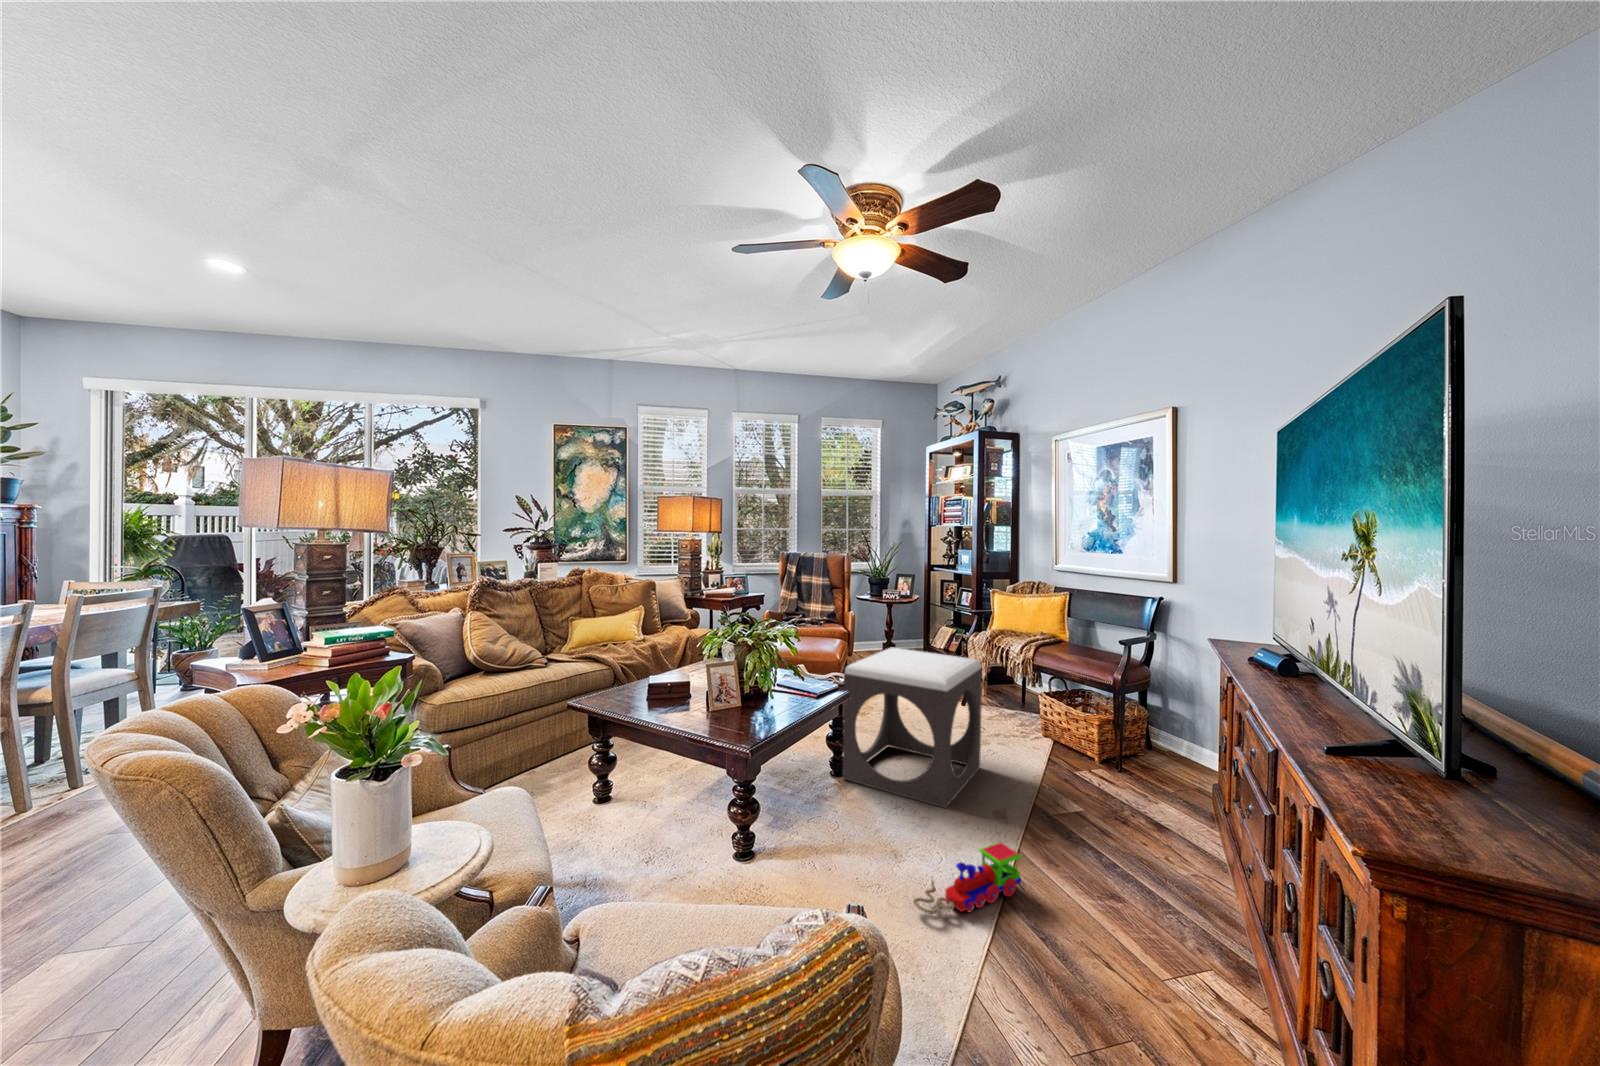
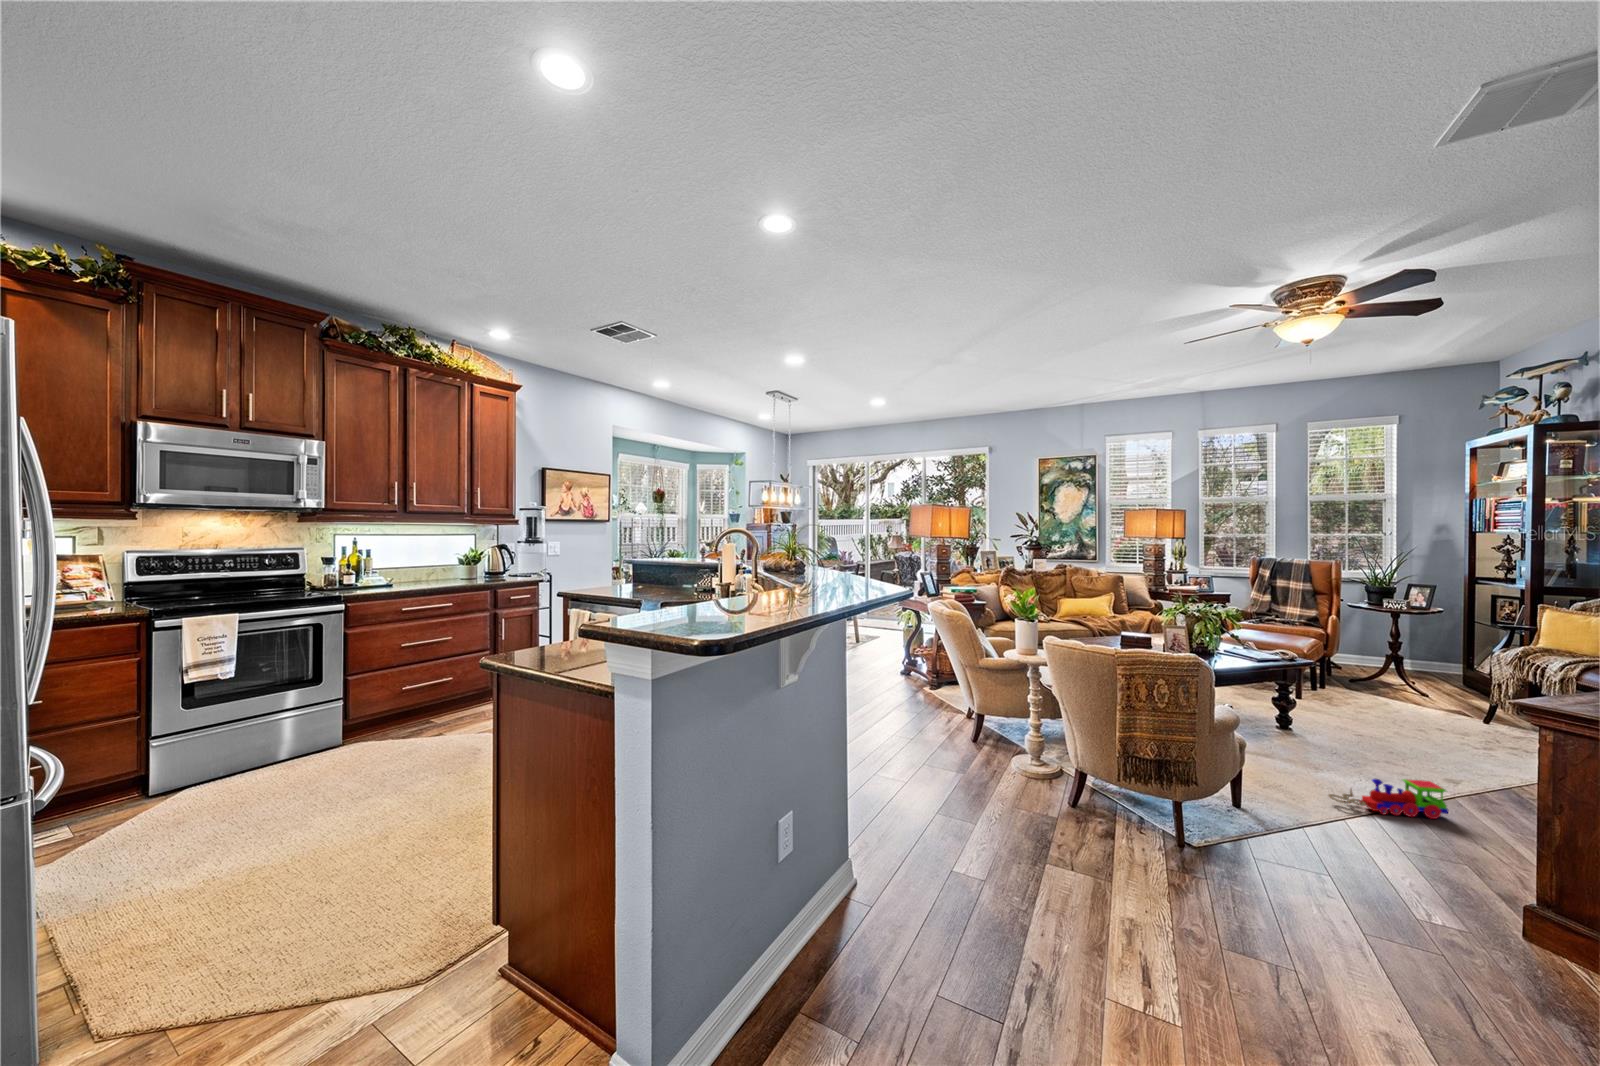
footstool: present [843,648,982,808] -> none [1294,641,1468,772]

